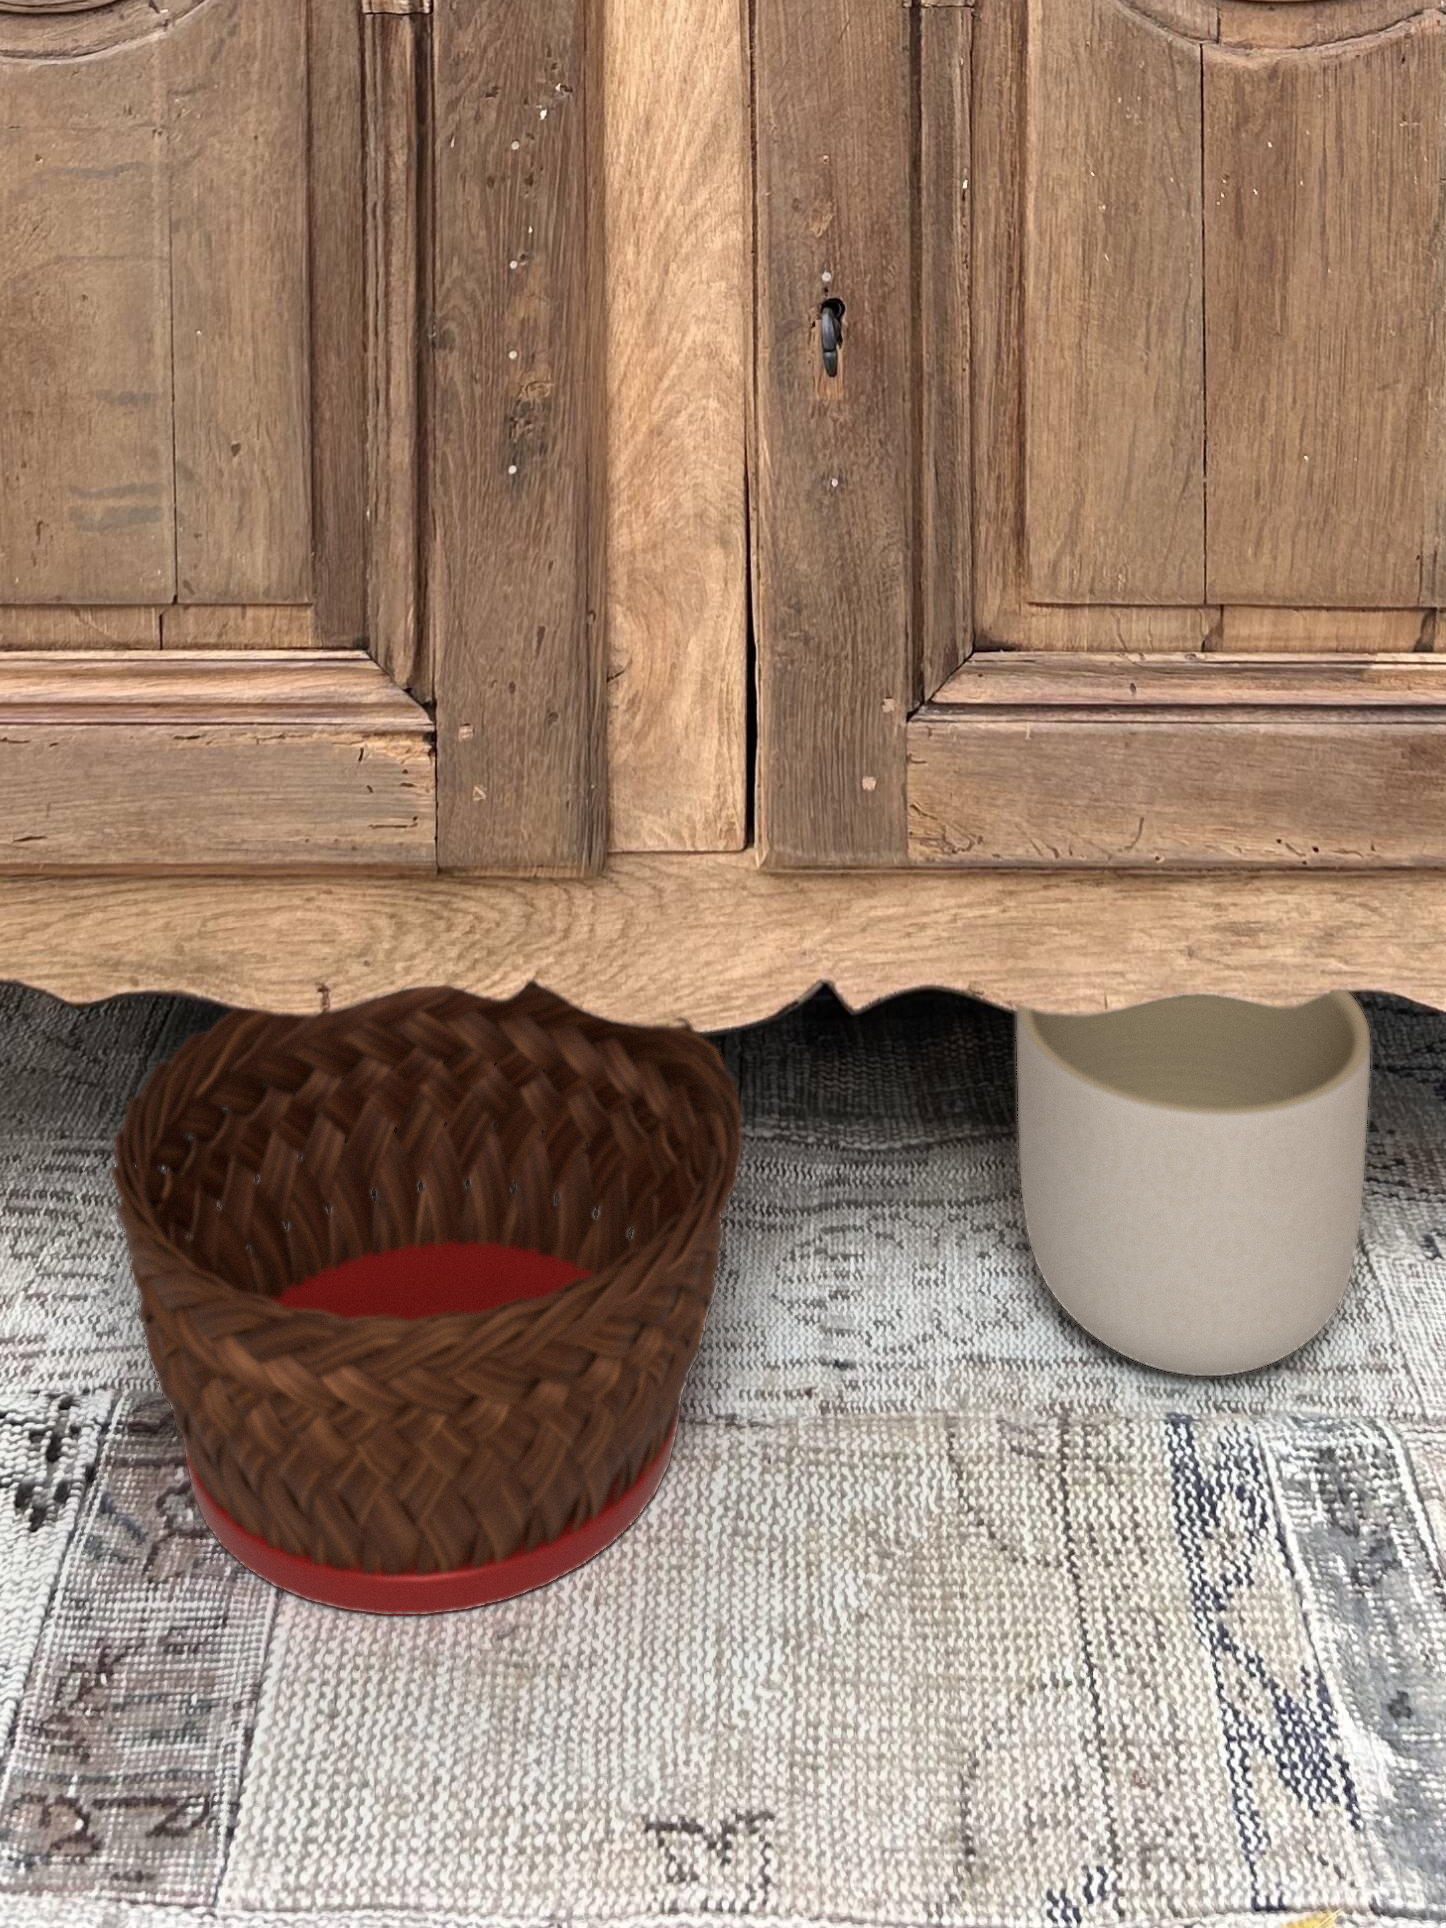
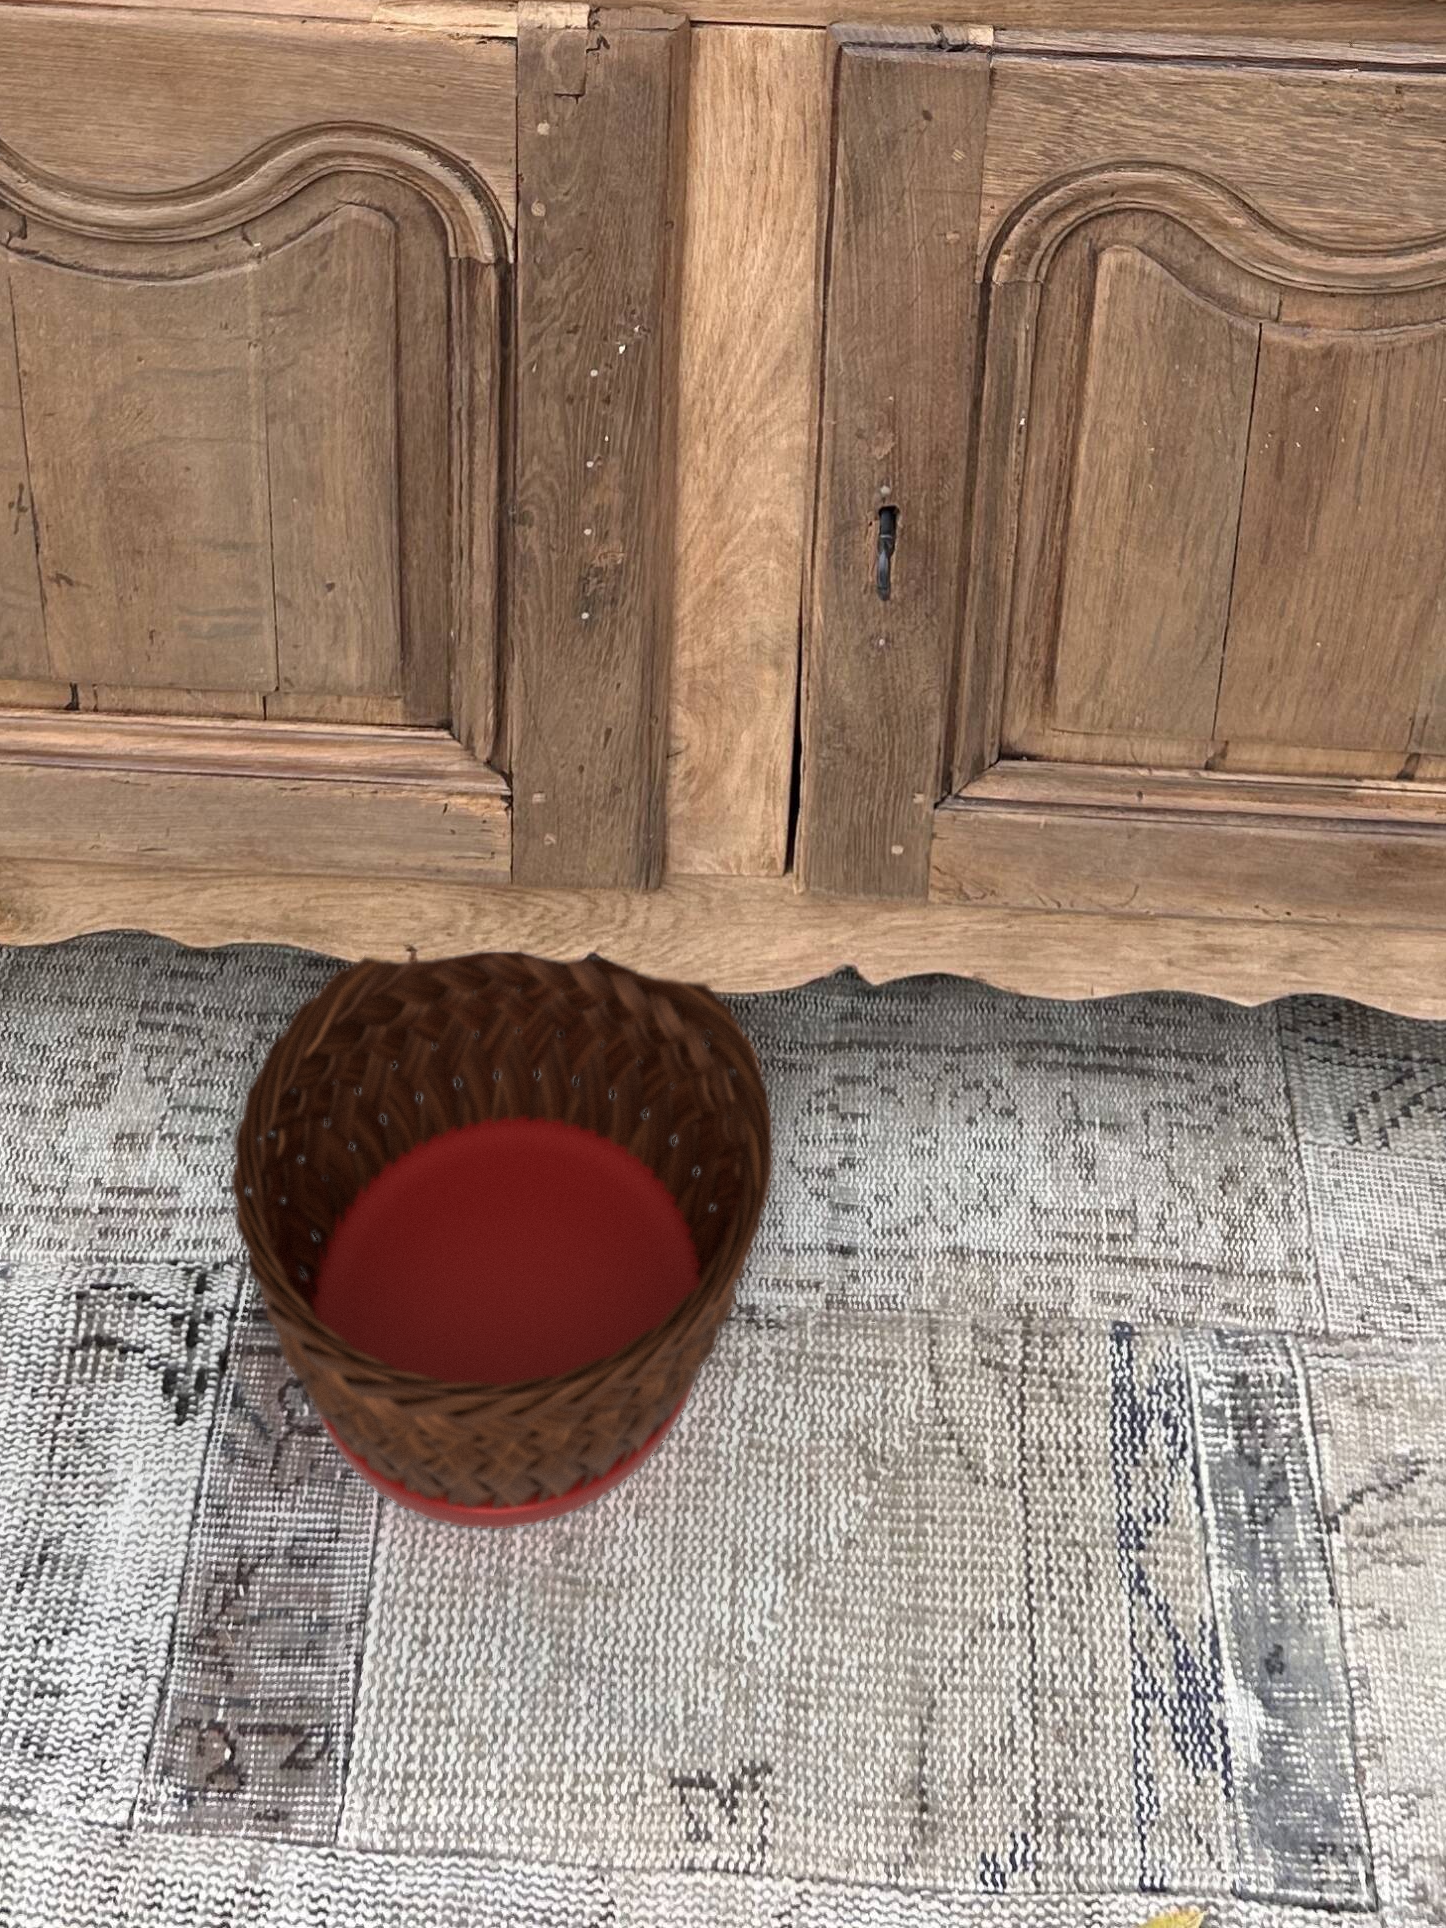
planter: present [1017,990,1370,1376] -> none [1007,900,1320,1301]

